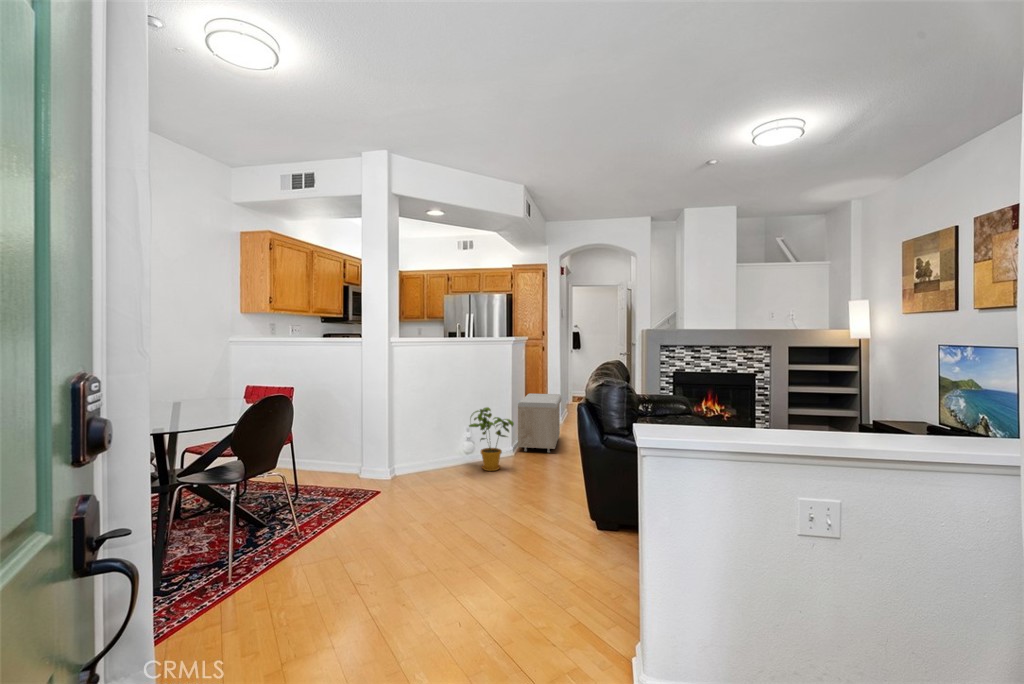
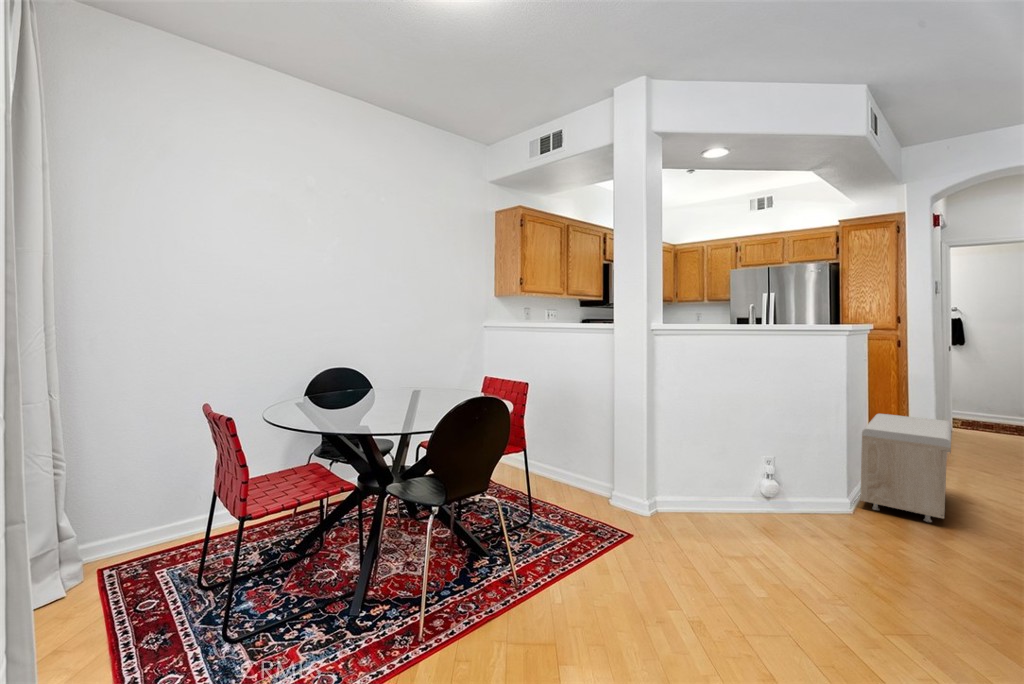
house plant: present [469,407,514,471] -> none [771,435,861,539]

